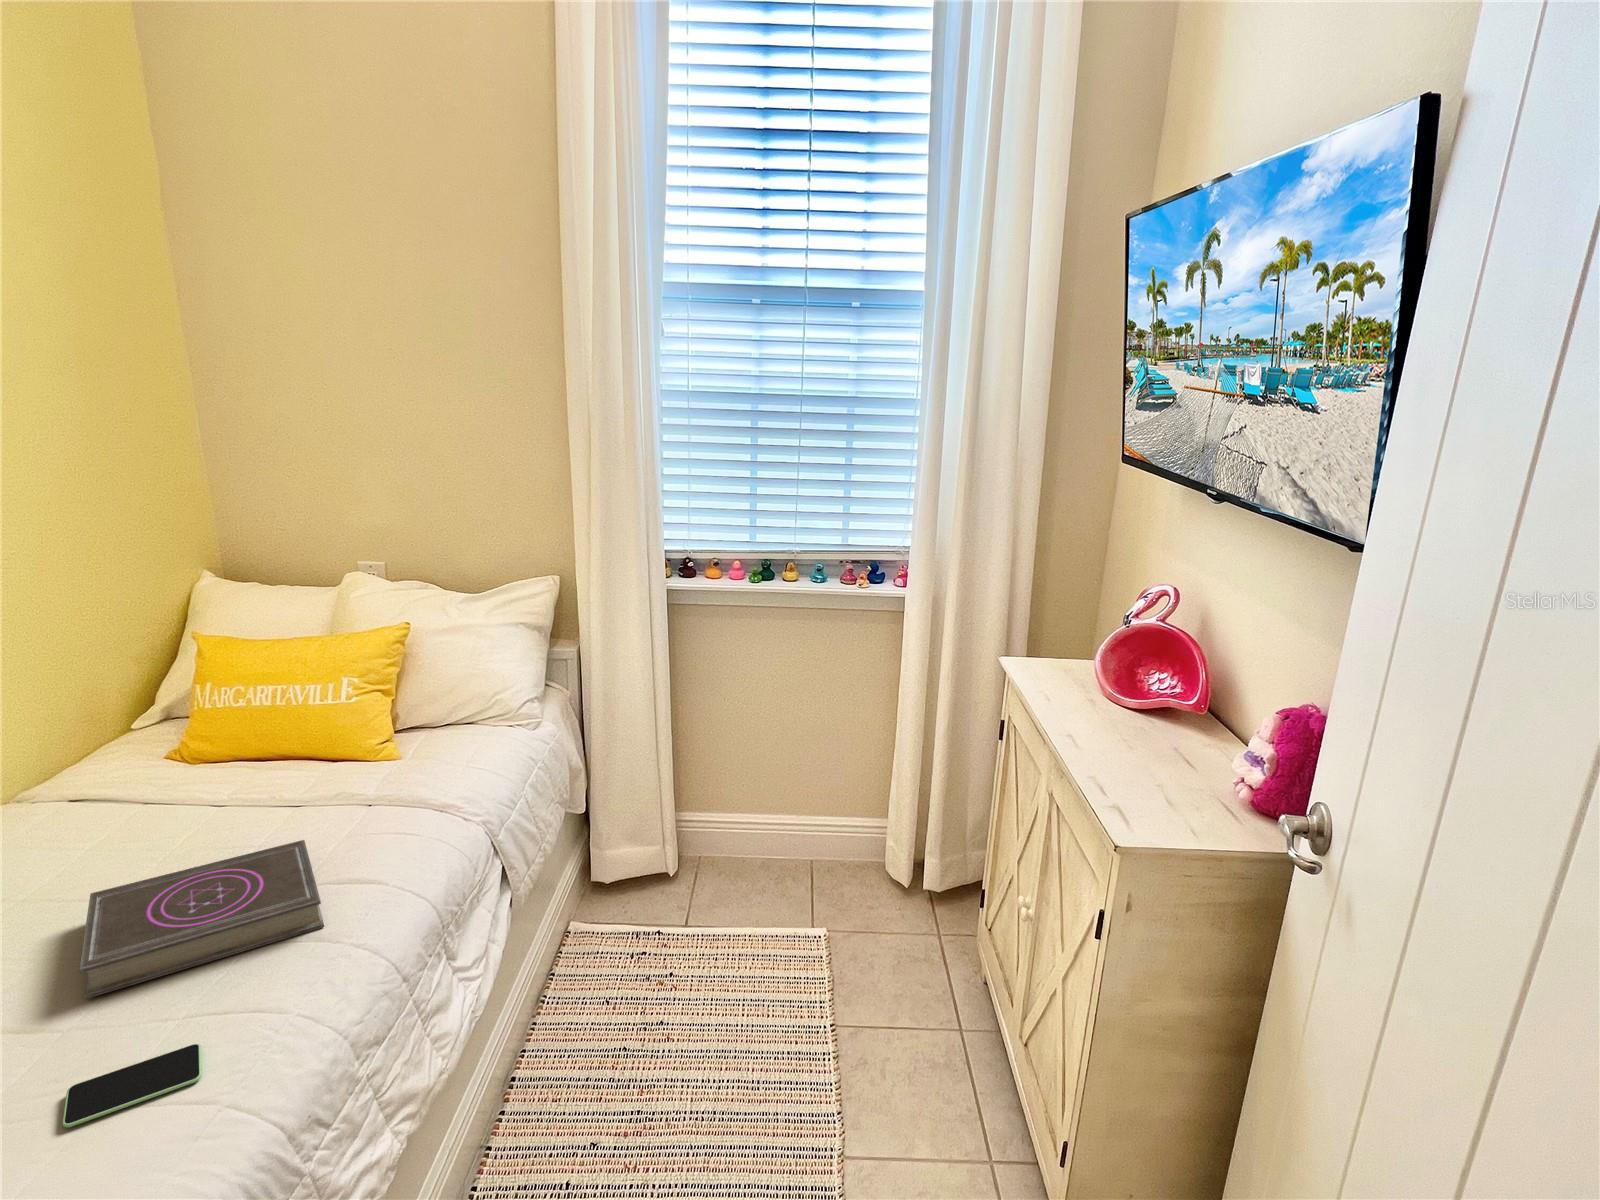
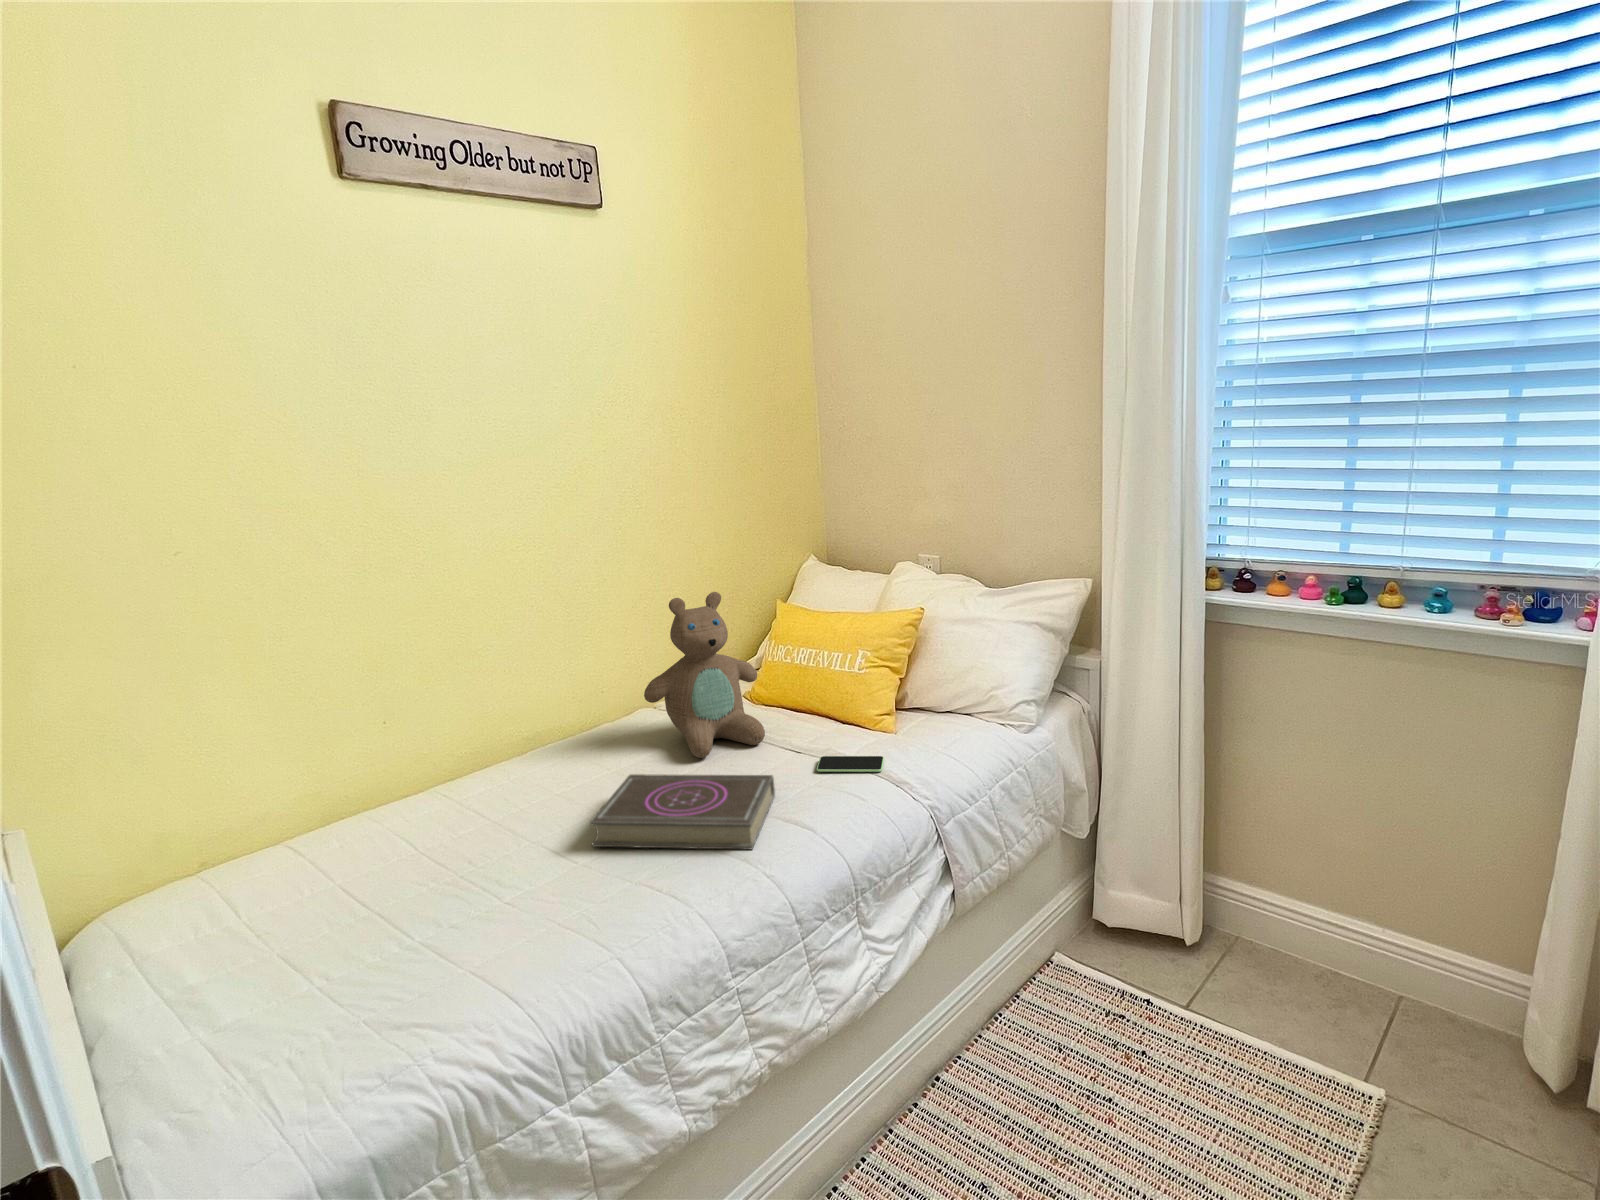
teddy bear: none [56,639,248,846] -> present [644,592,765,758]
smartphone: present [63,1044,202,1127] -> present [817,756,884,772]

